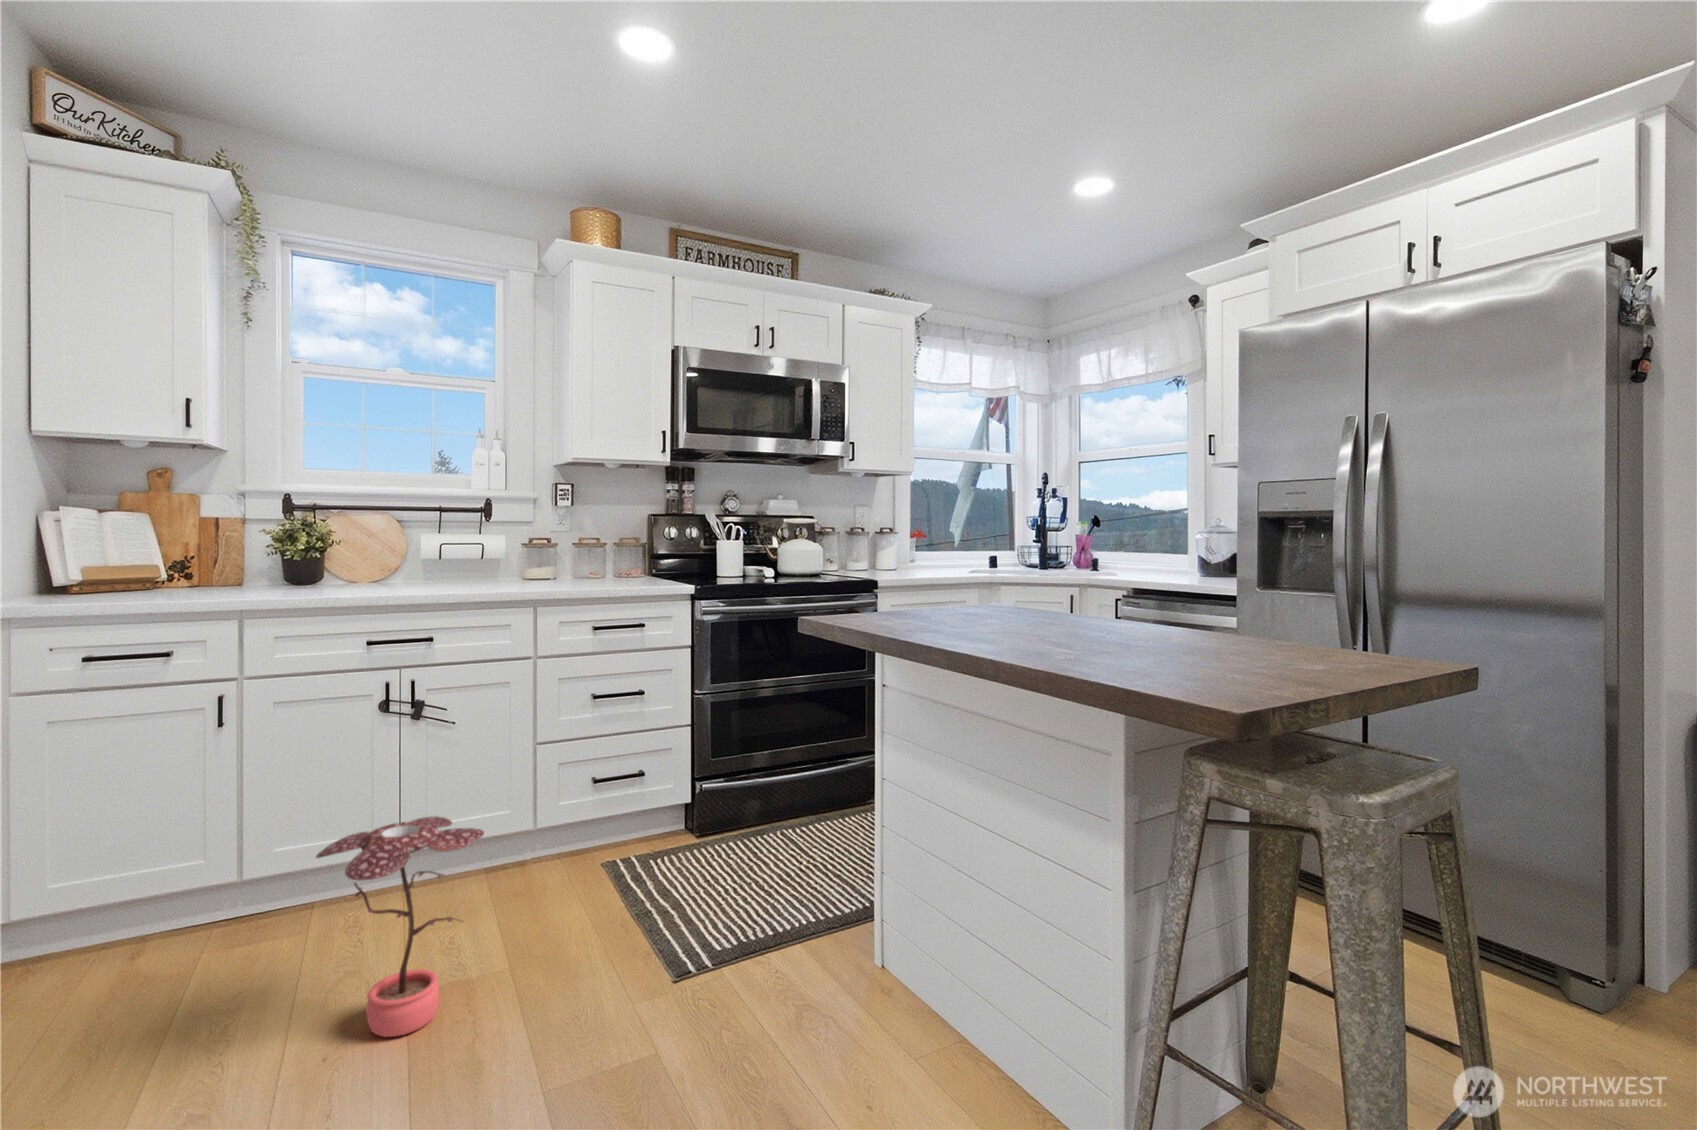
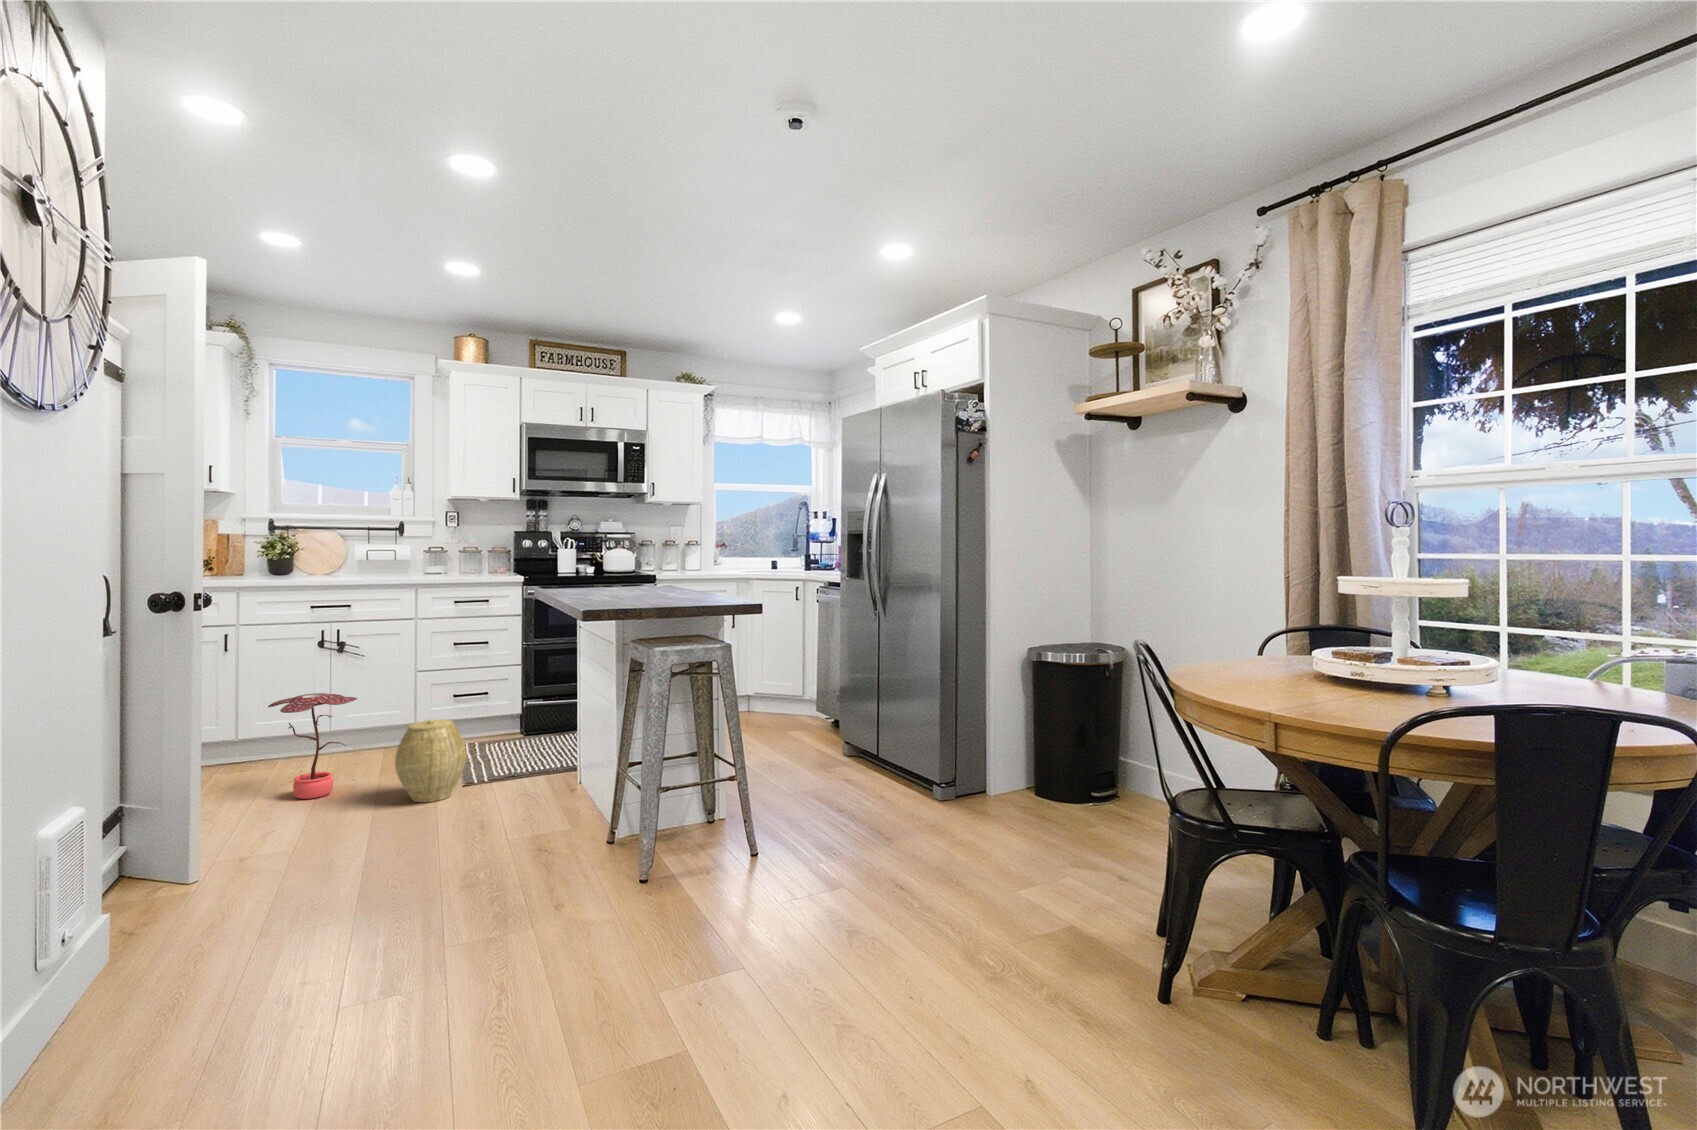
woven basket: none [569,868,696,1045] -> present [395,719,467,802]

